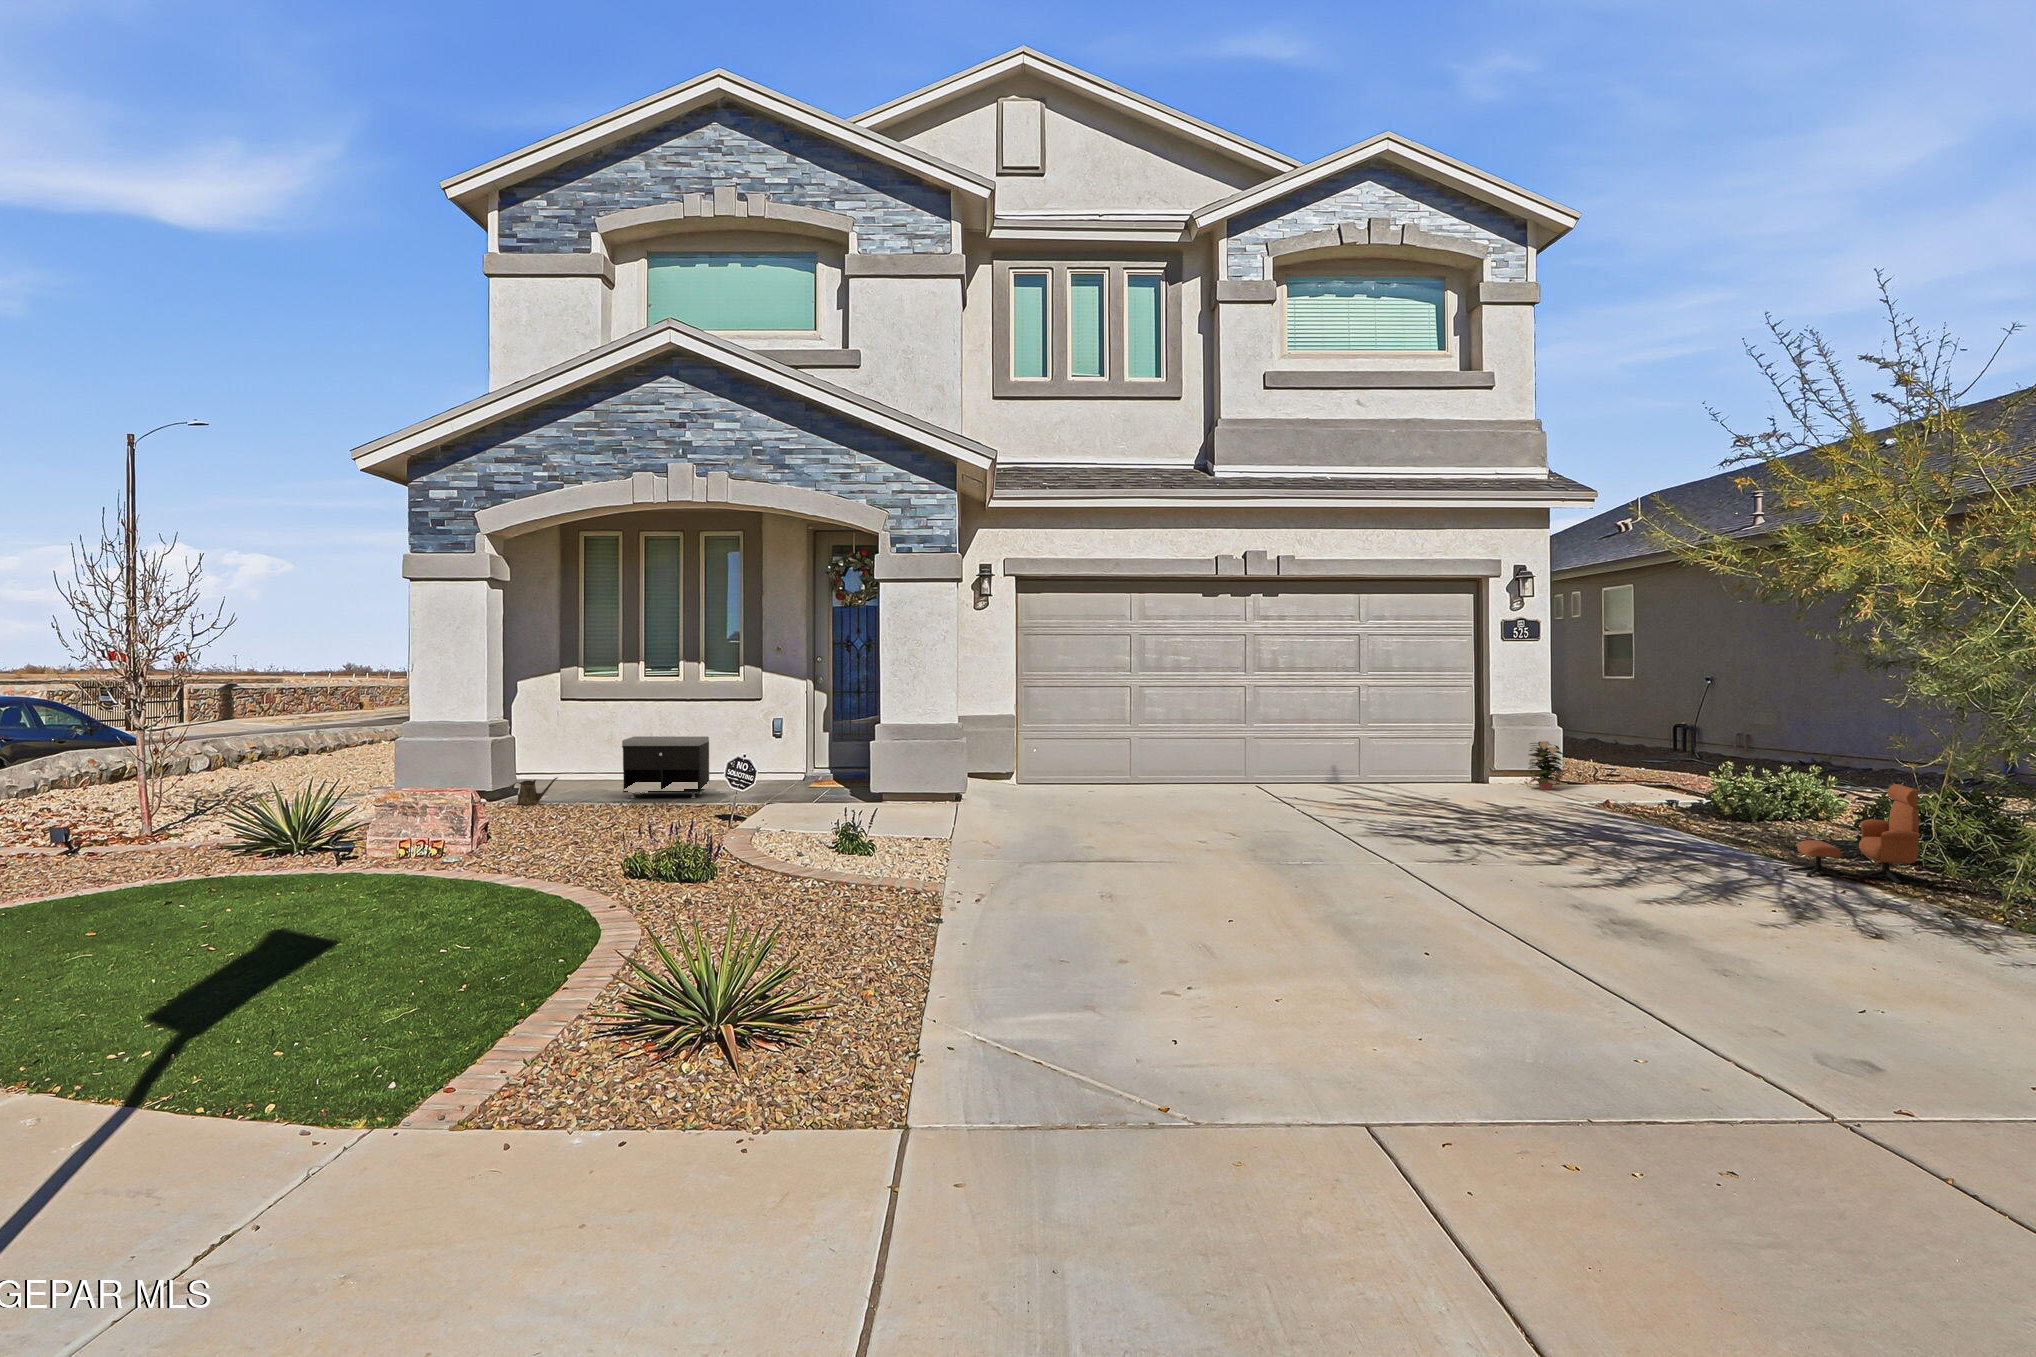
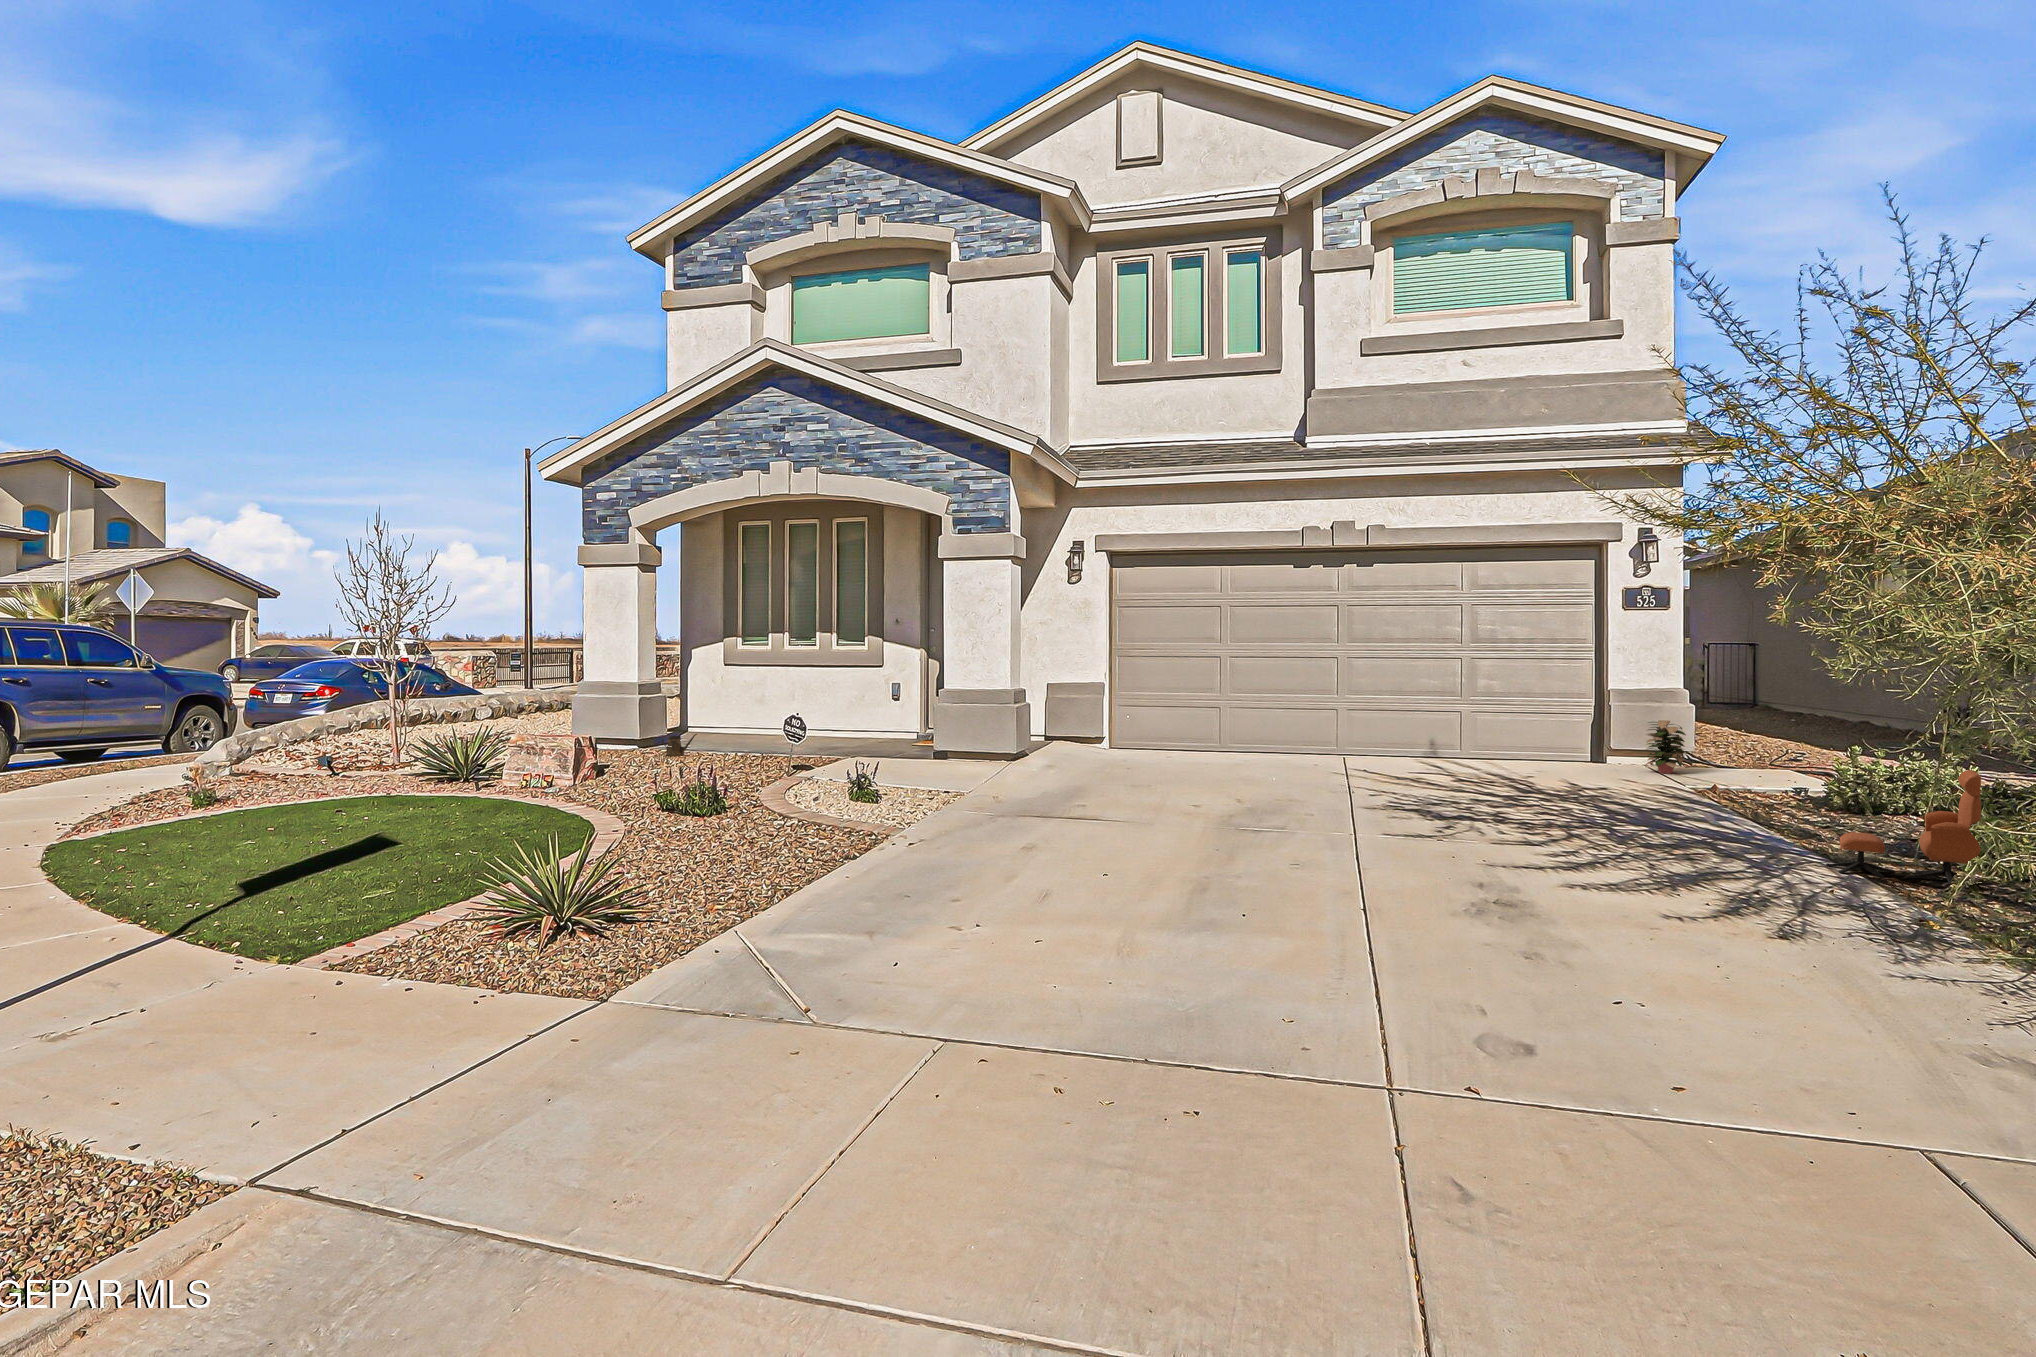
storage bench: present [622,736,709,798] -> none [750,701,827,755]

